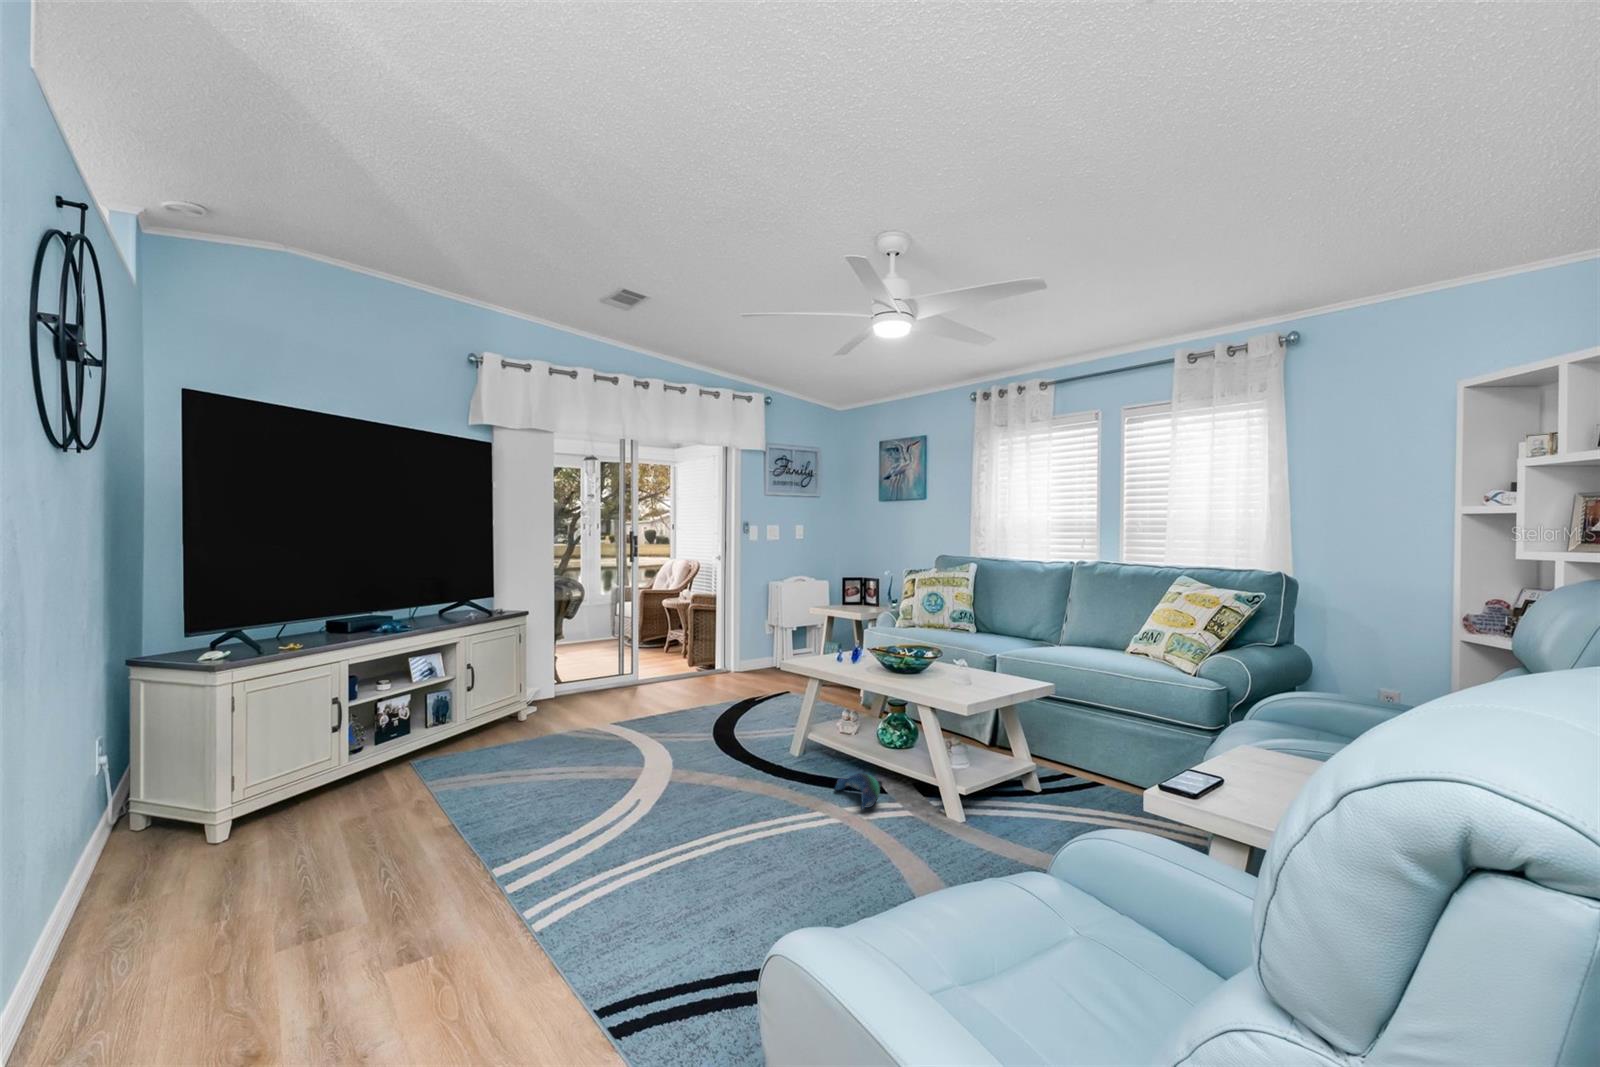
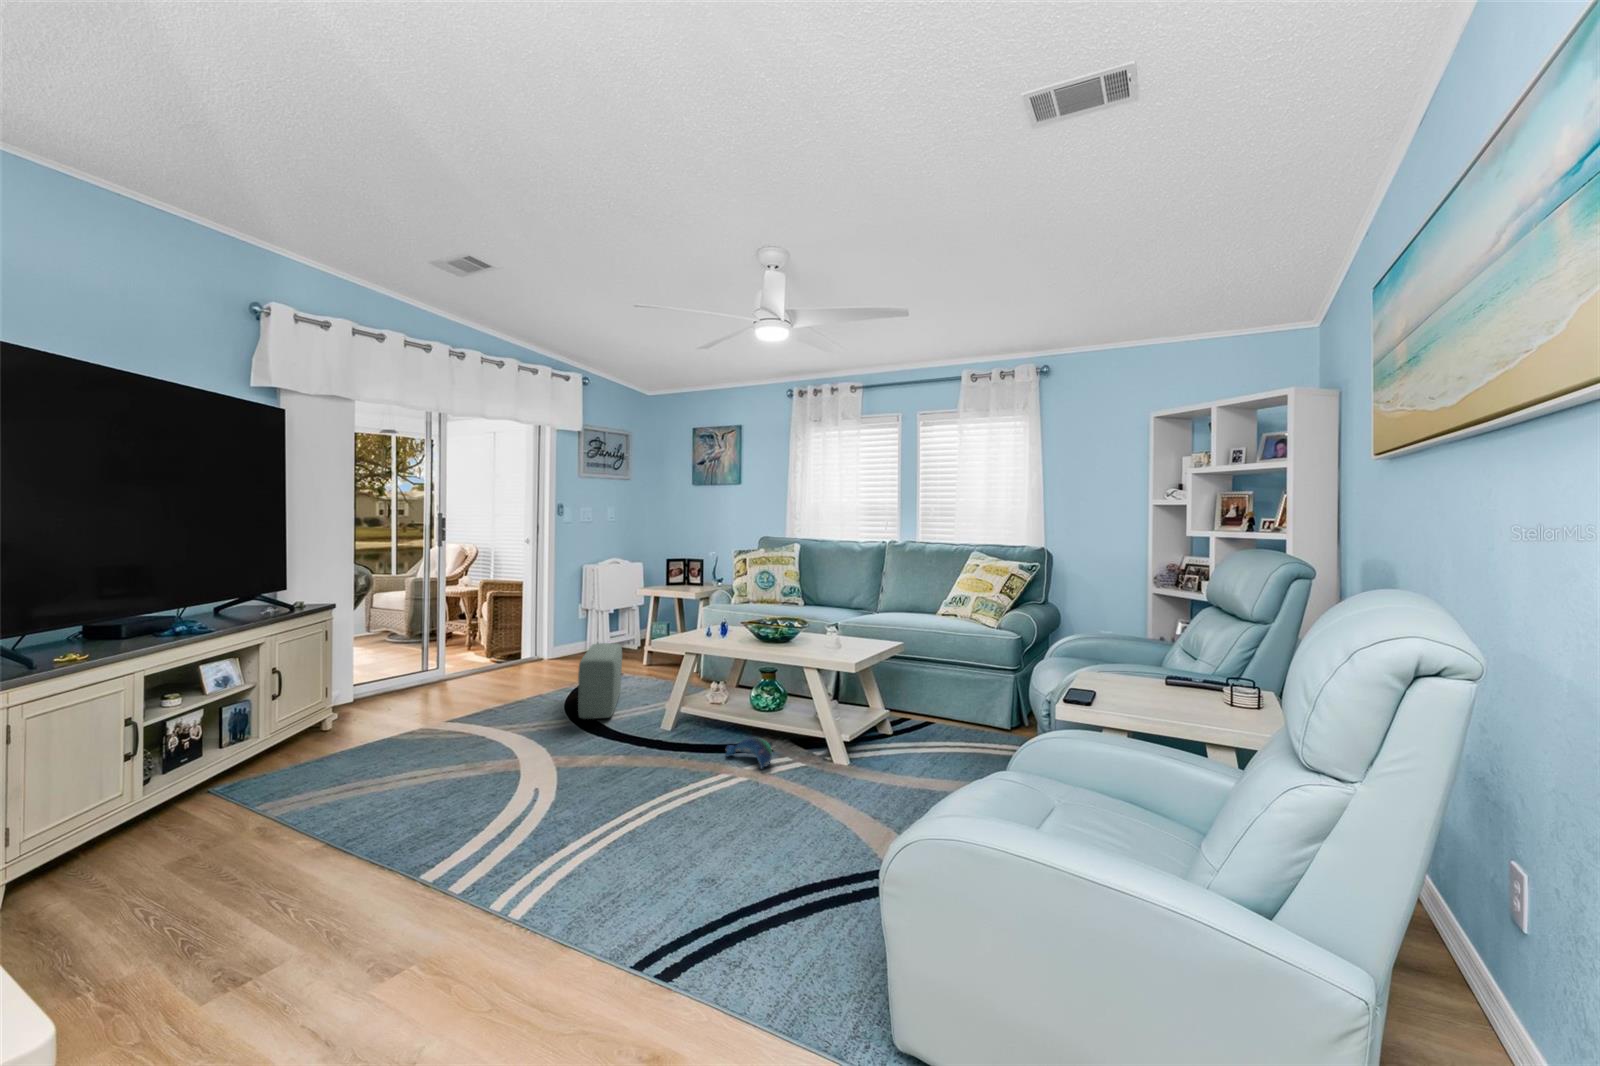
pouf: none [722,659,779,733] -> present [578,643,622,719]

